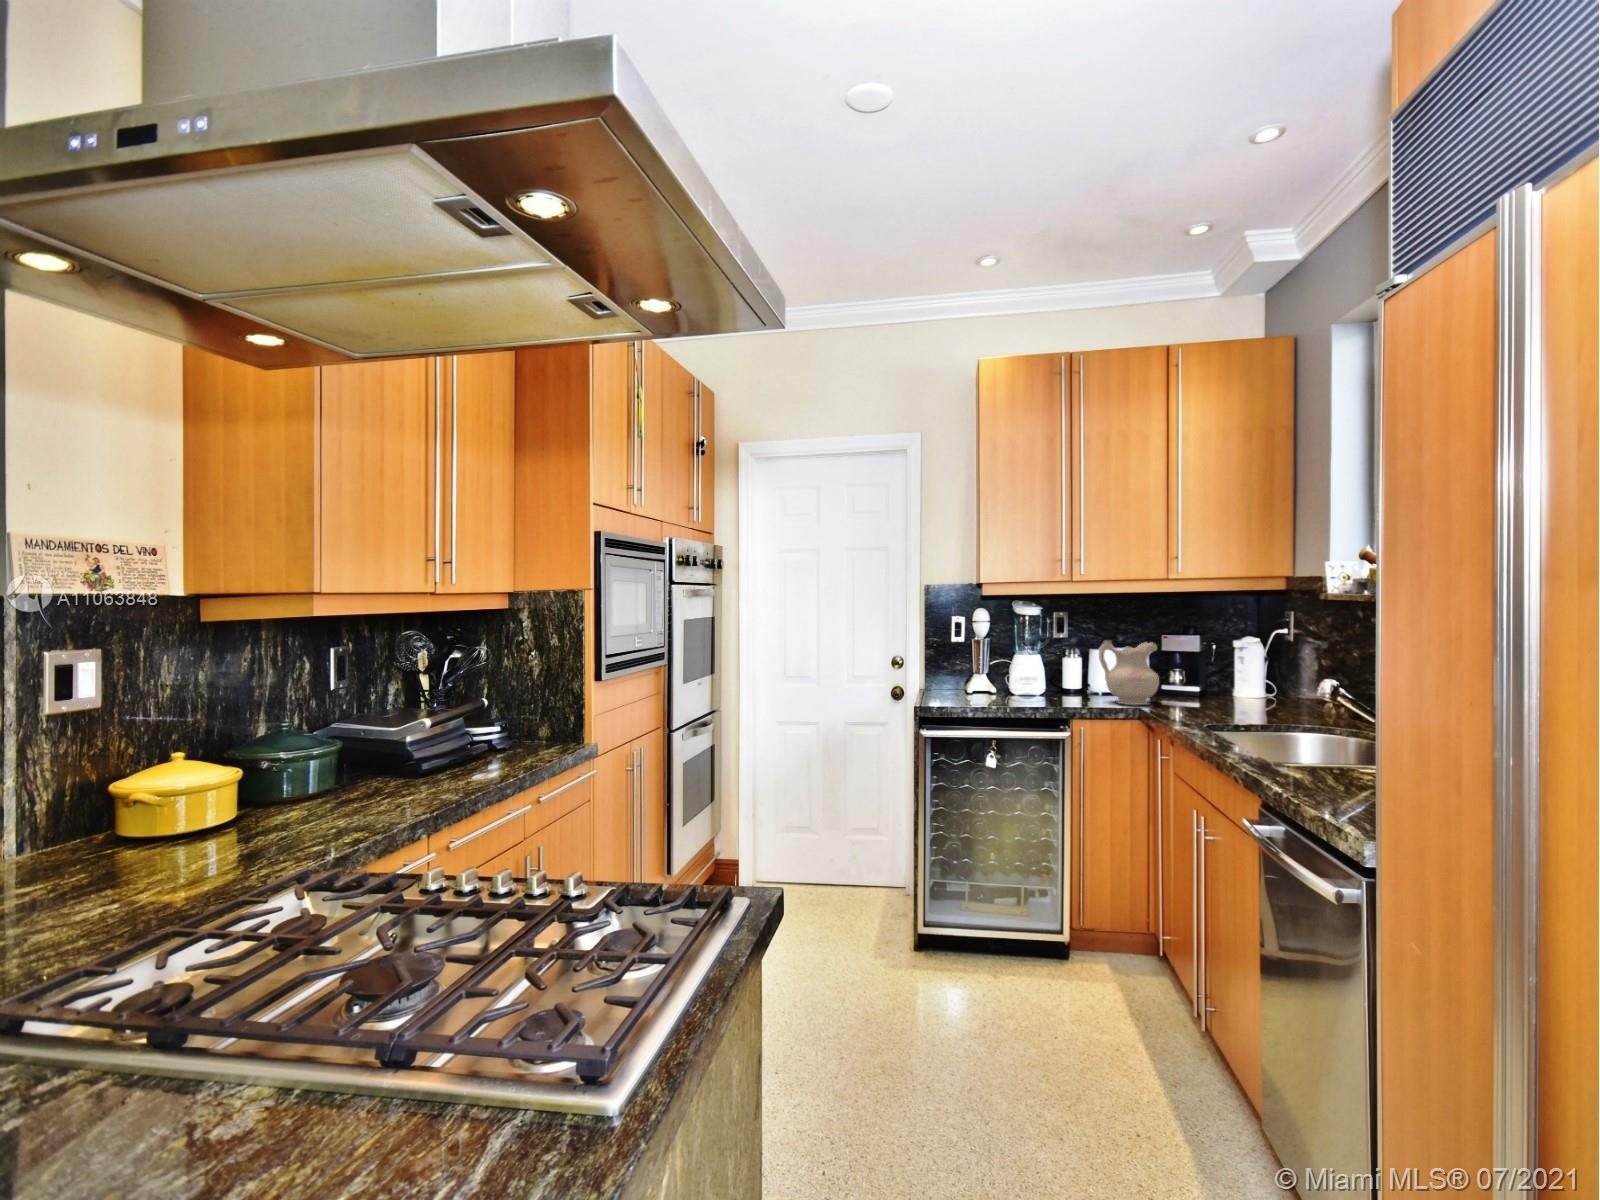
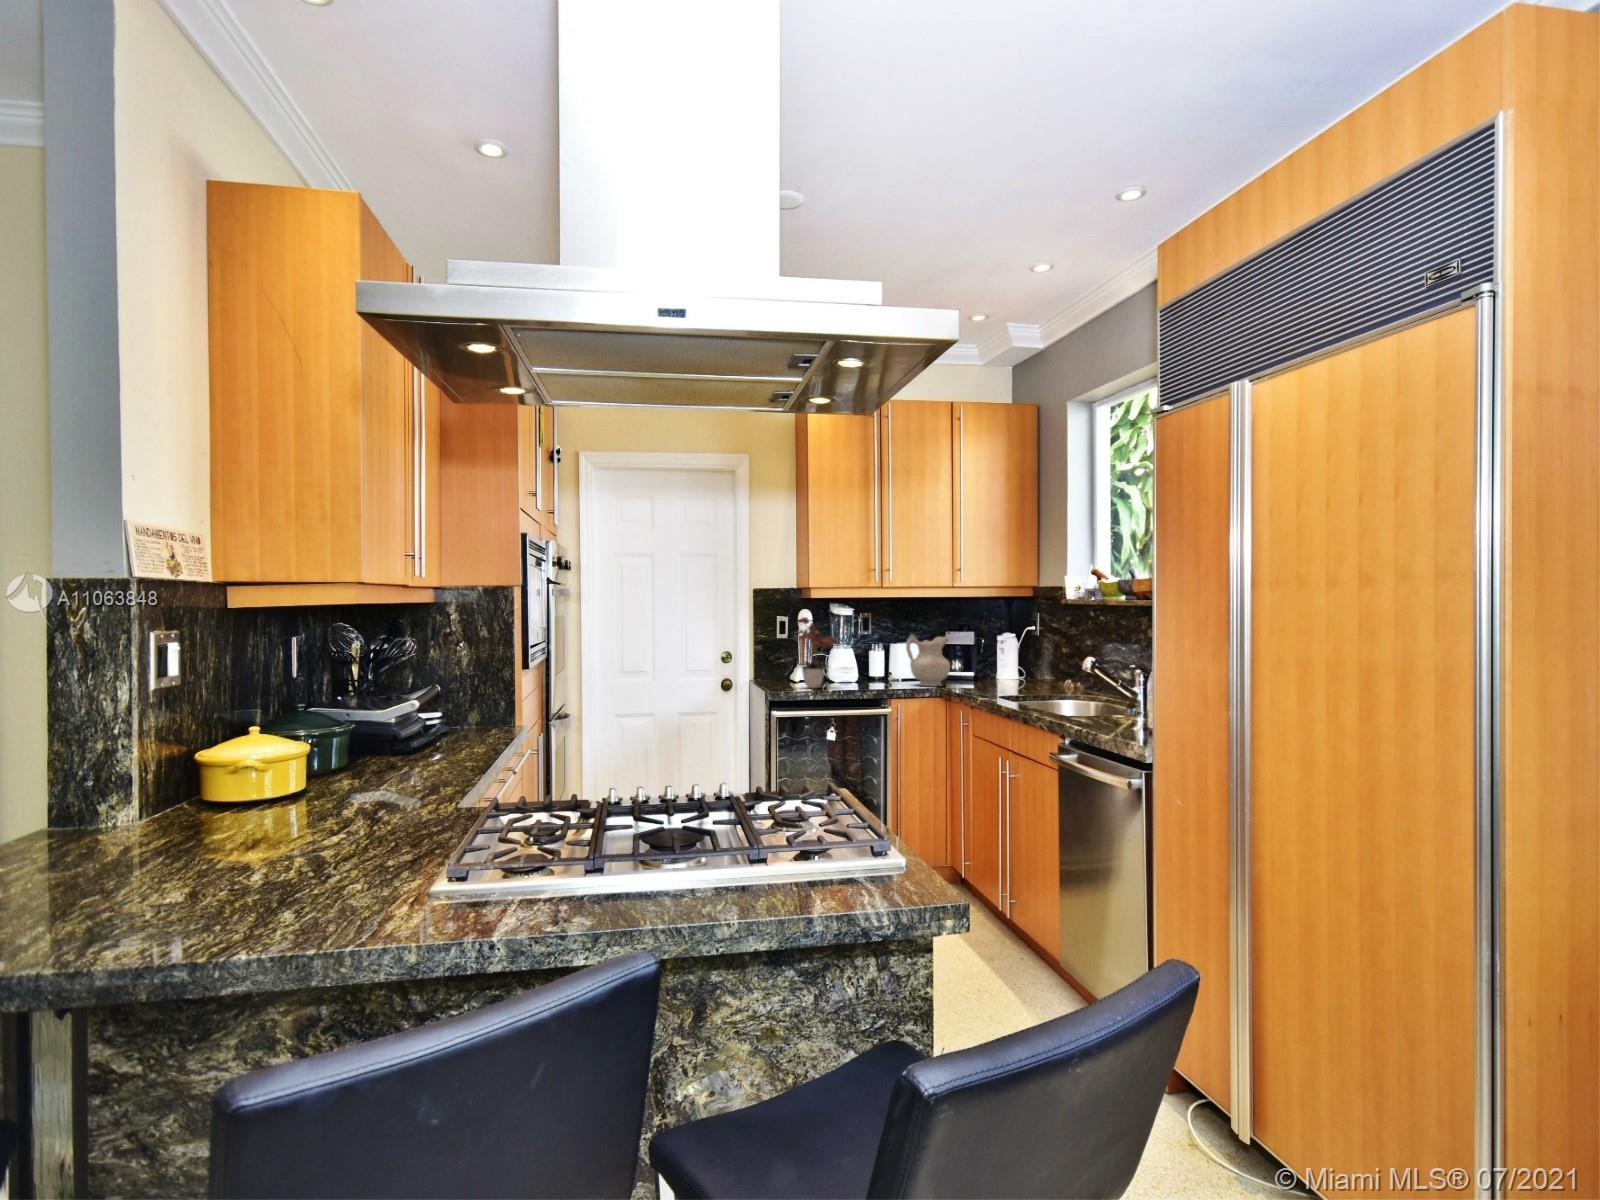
flower arrangement: none [949,615,1011,703] -> present [794,617,837,688]

